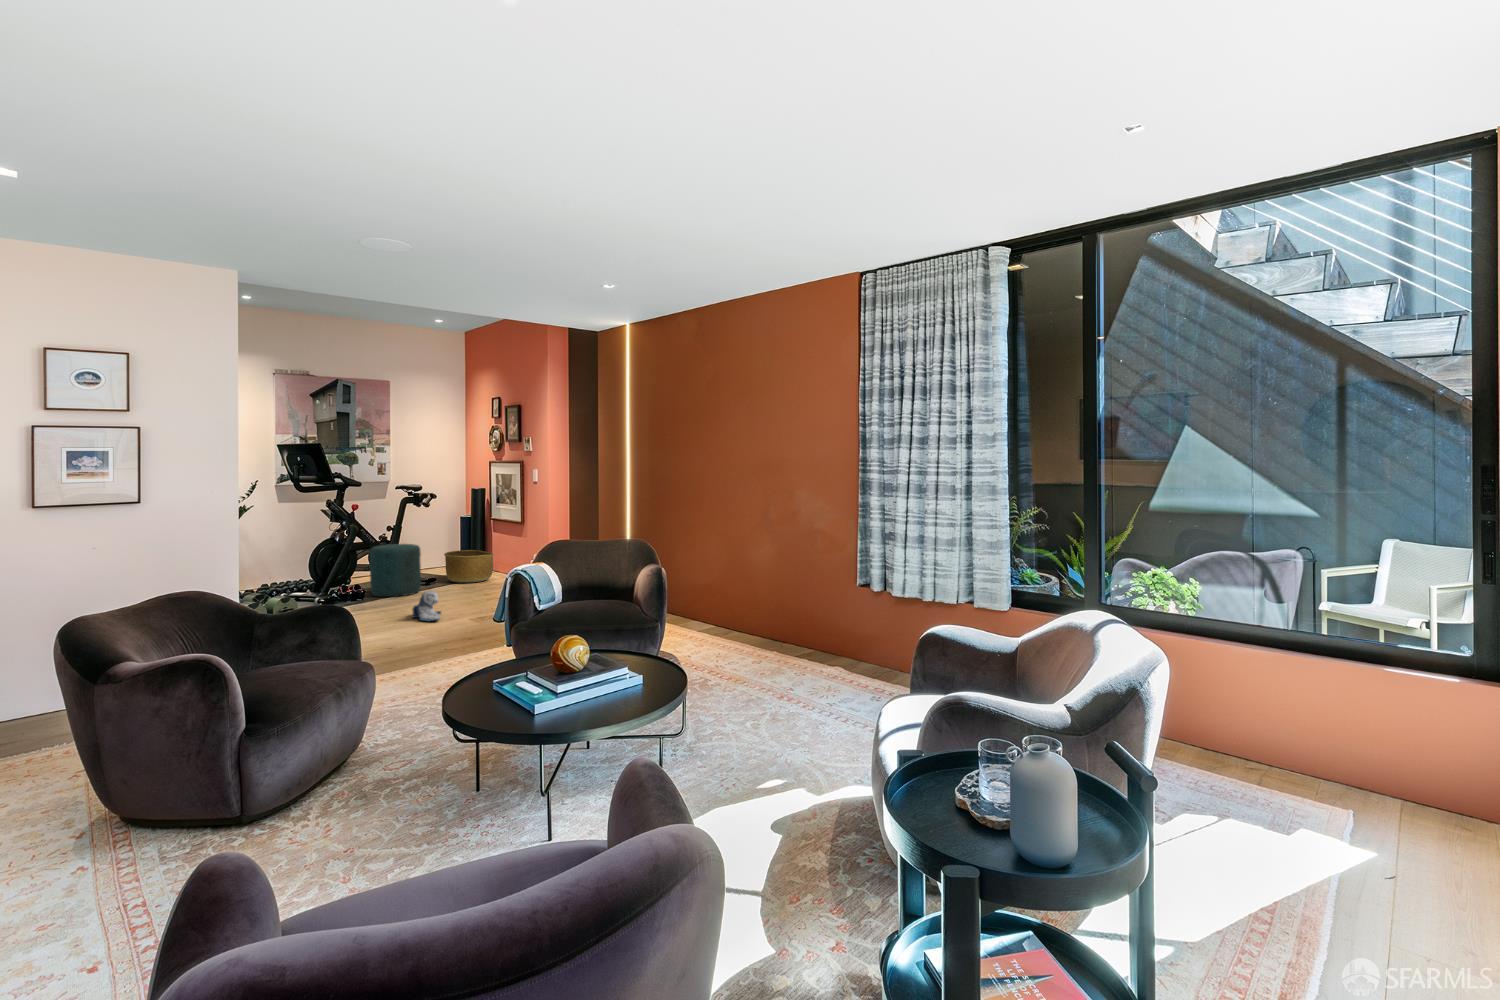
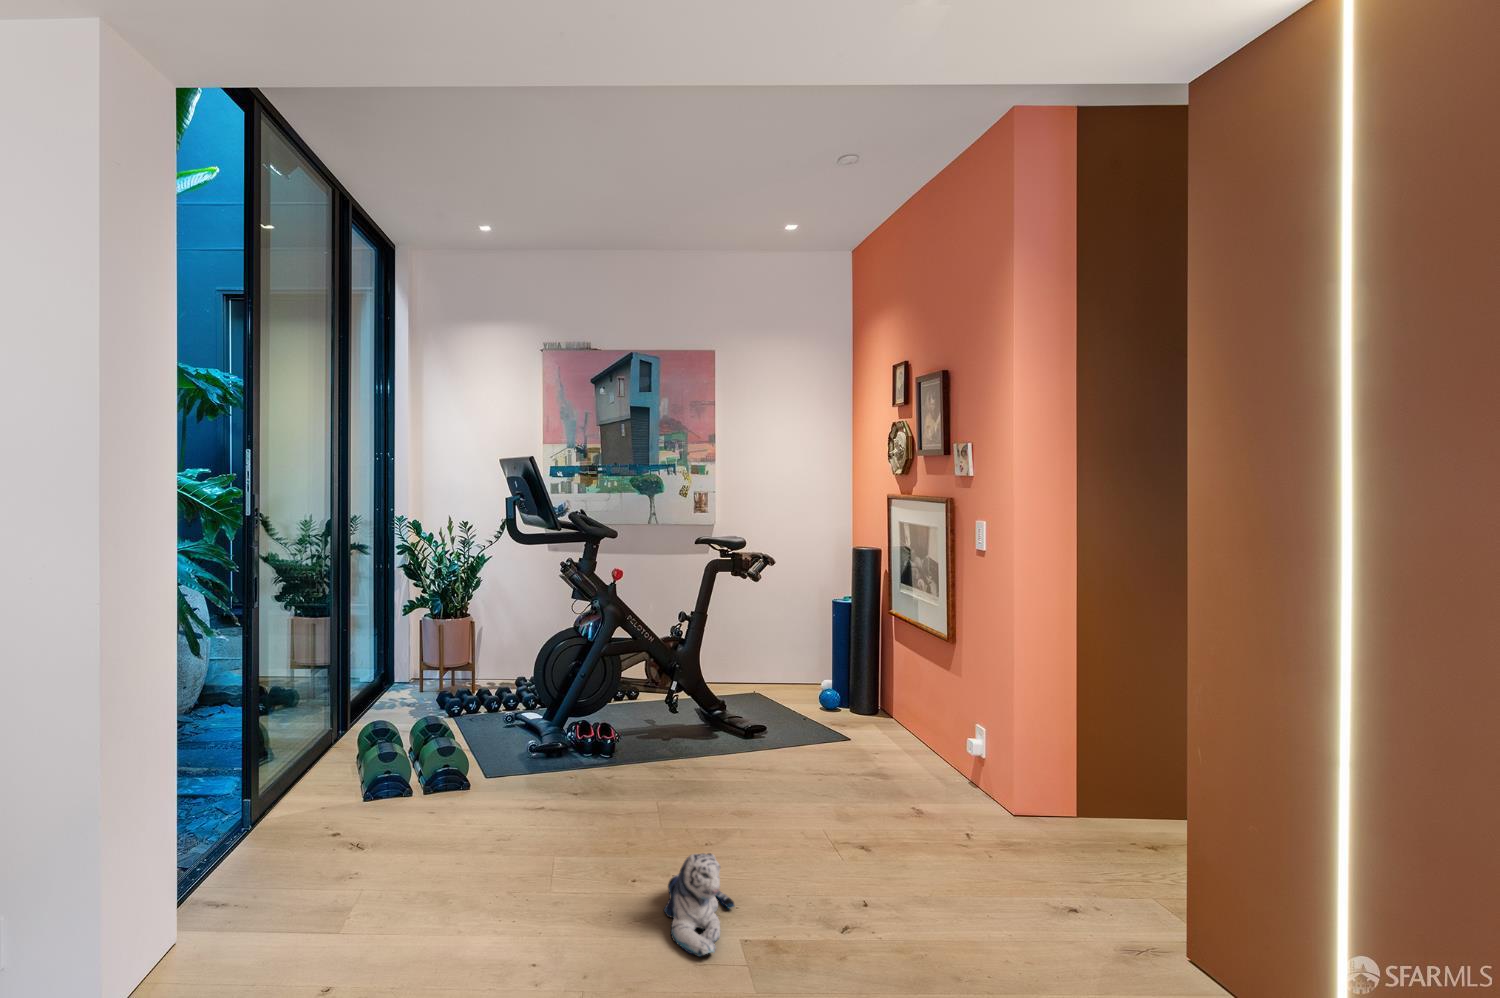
ottoman: present [370,544,421,597] -> none [645,663,739,784]
basket: present [444,550,493,583] -> none [793,673,888,751]

